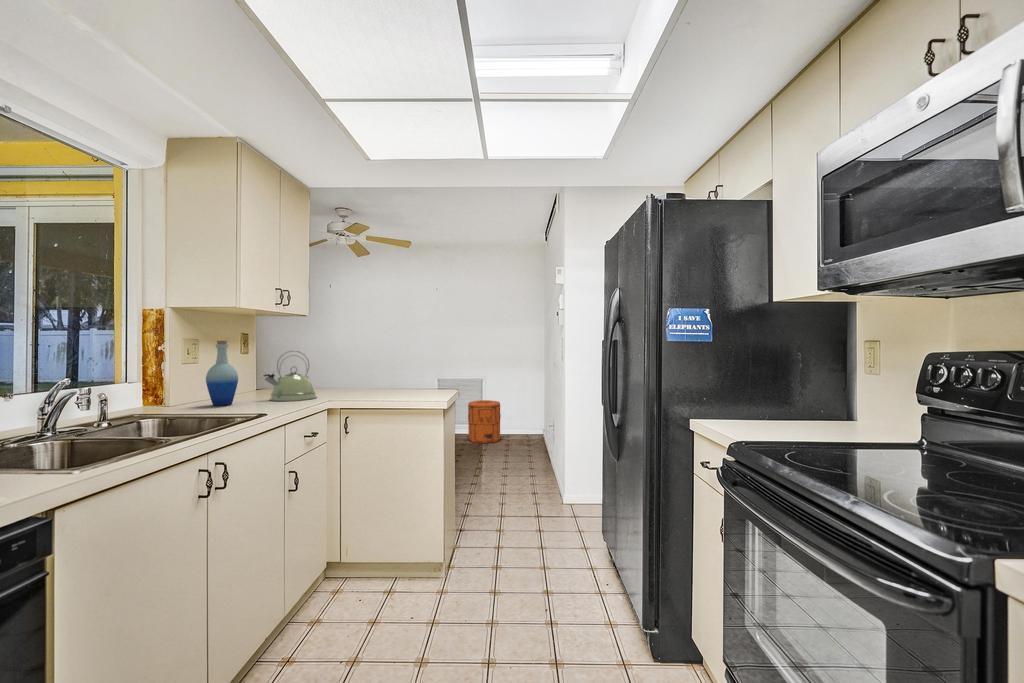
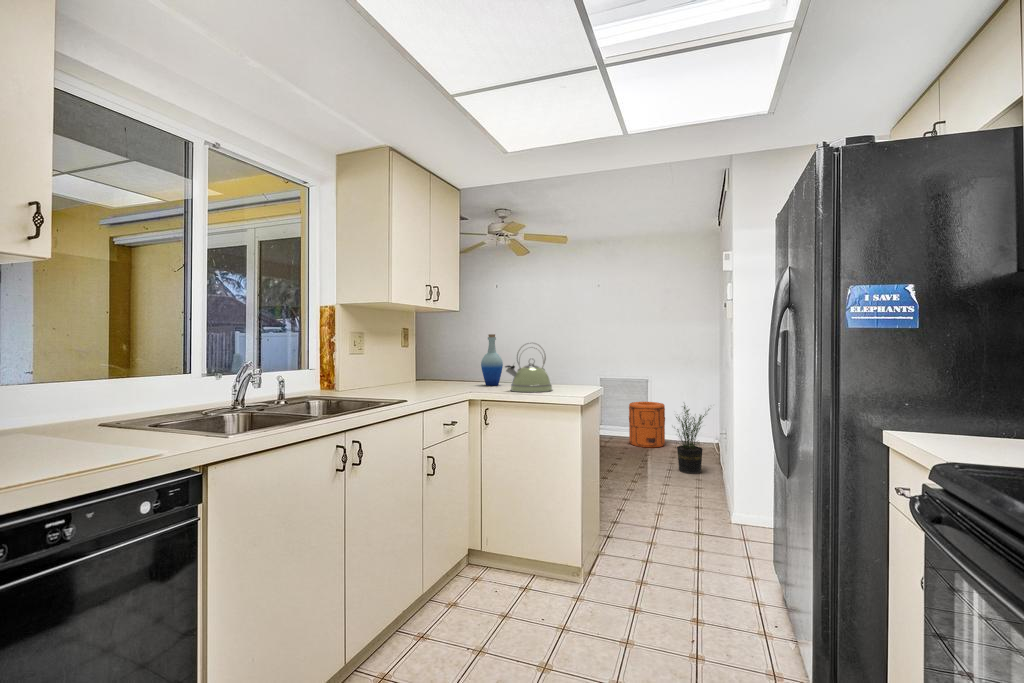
bottle: present [206,341,238,406] -> present [481,334,503,386]
kettle: present [263,350,316,401] -> present [505,342,552,392]
potted plant: none [507,399,546,464] -> present [676,405,709,474]

